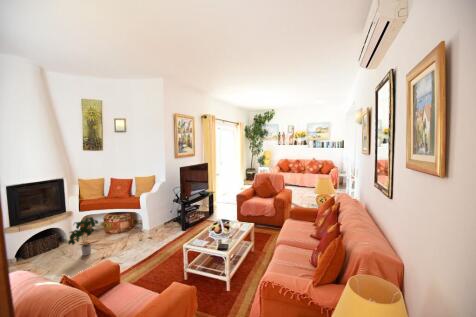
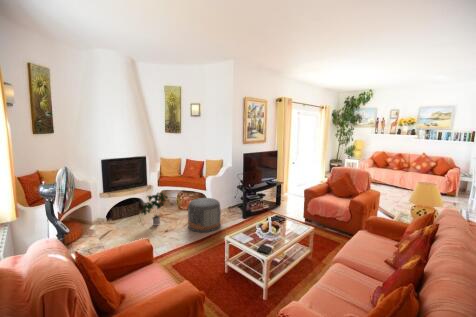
pouf: none [126,215,163,252] -> present [188,198,221,232]

